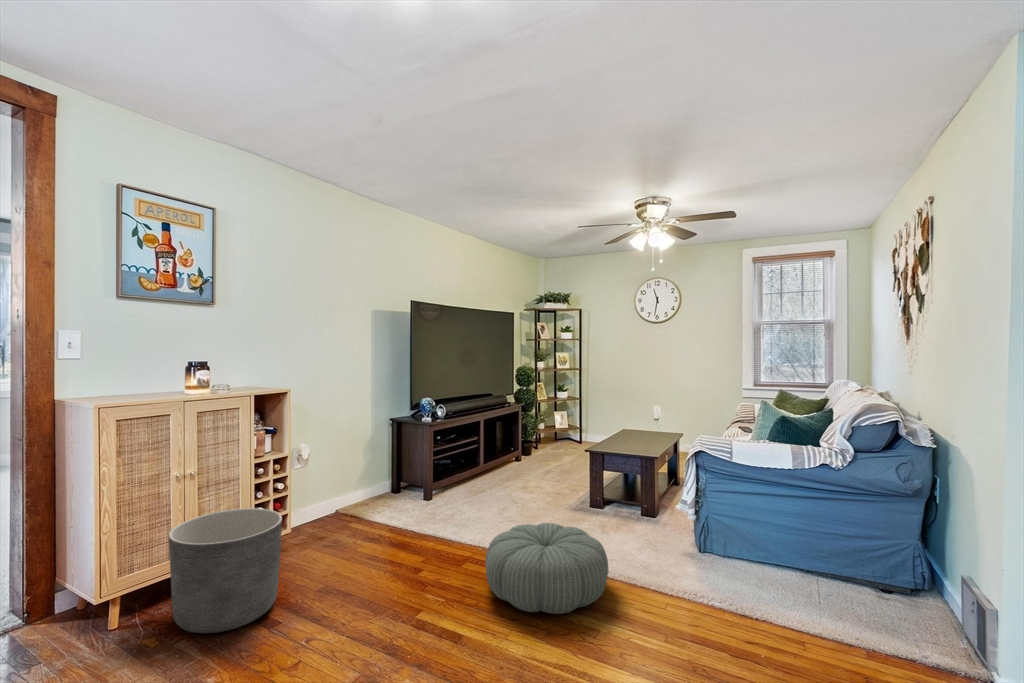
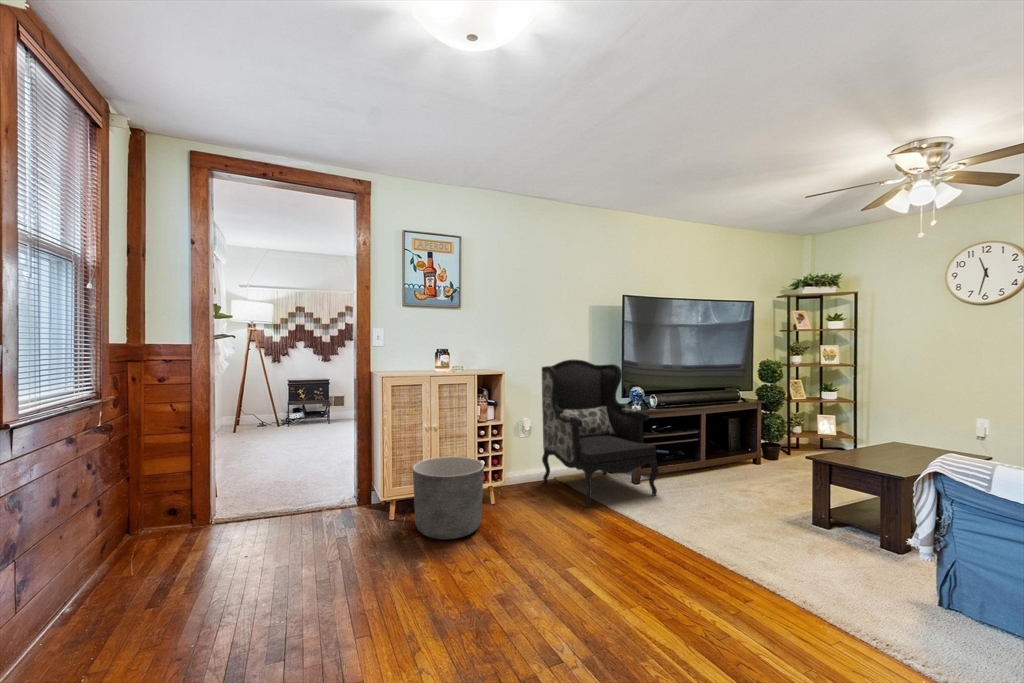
armchair: none [320,370,458,540] -> present [542,360,659,508]
pouf: present [485,523,608,614] -> none [633,515,767,608]

